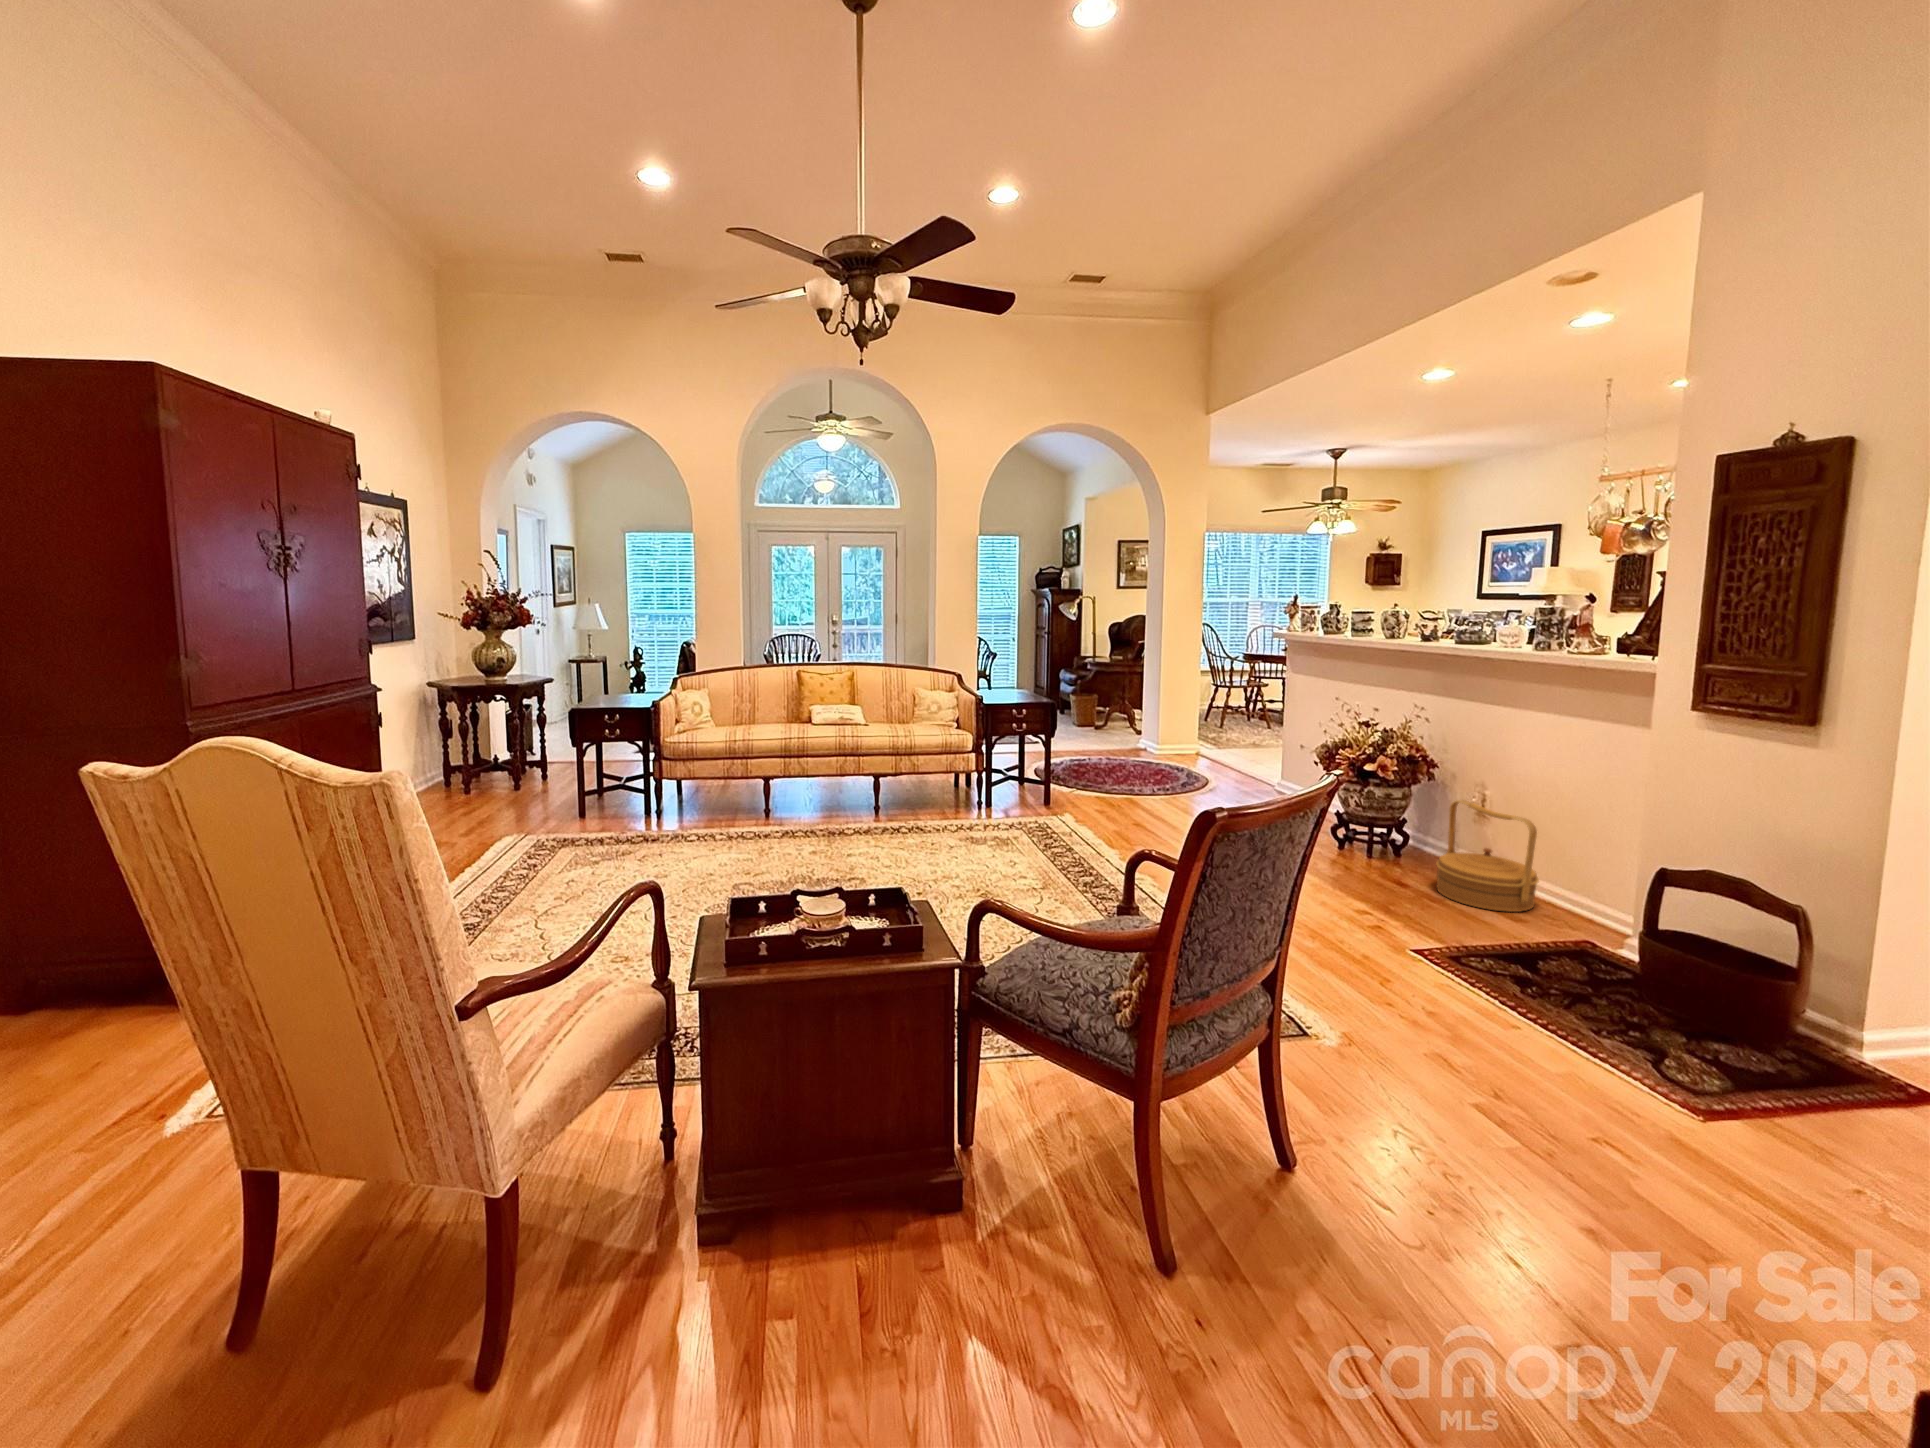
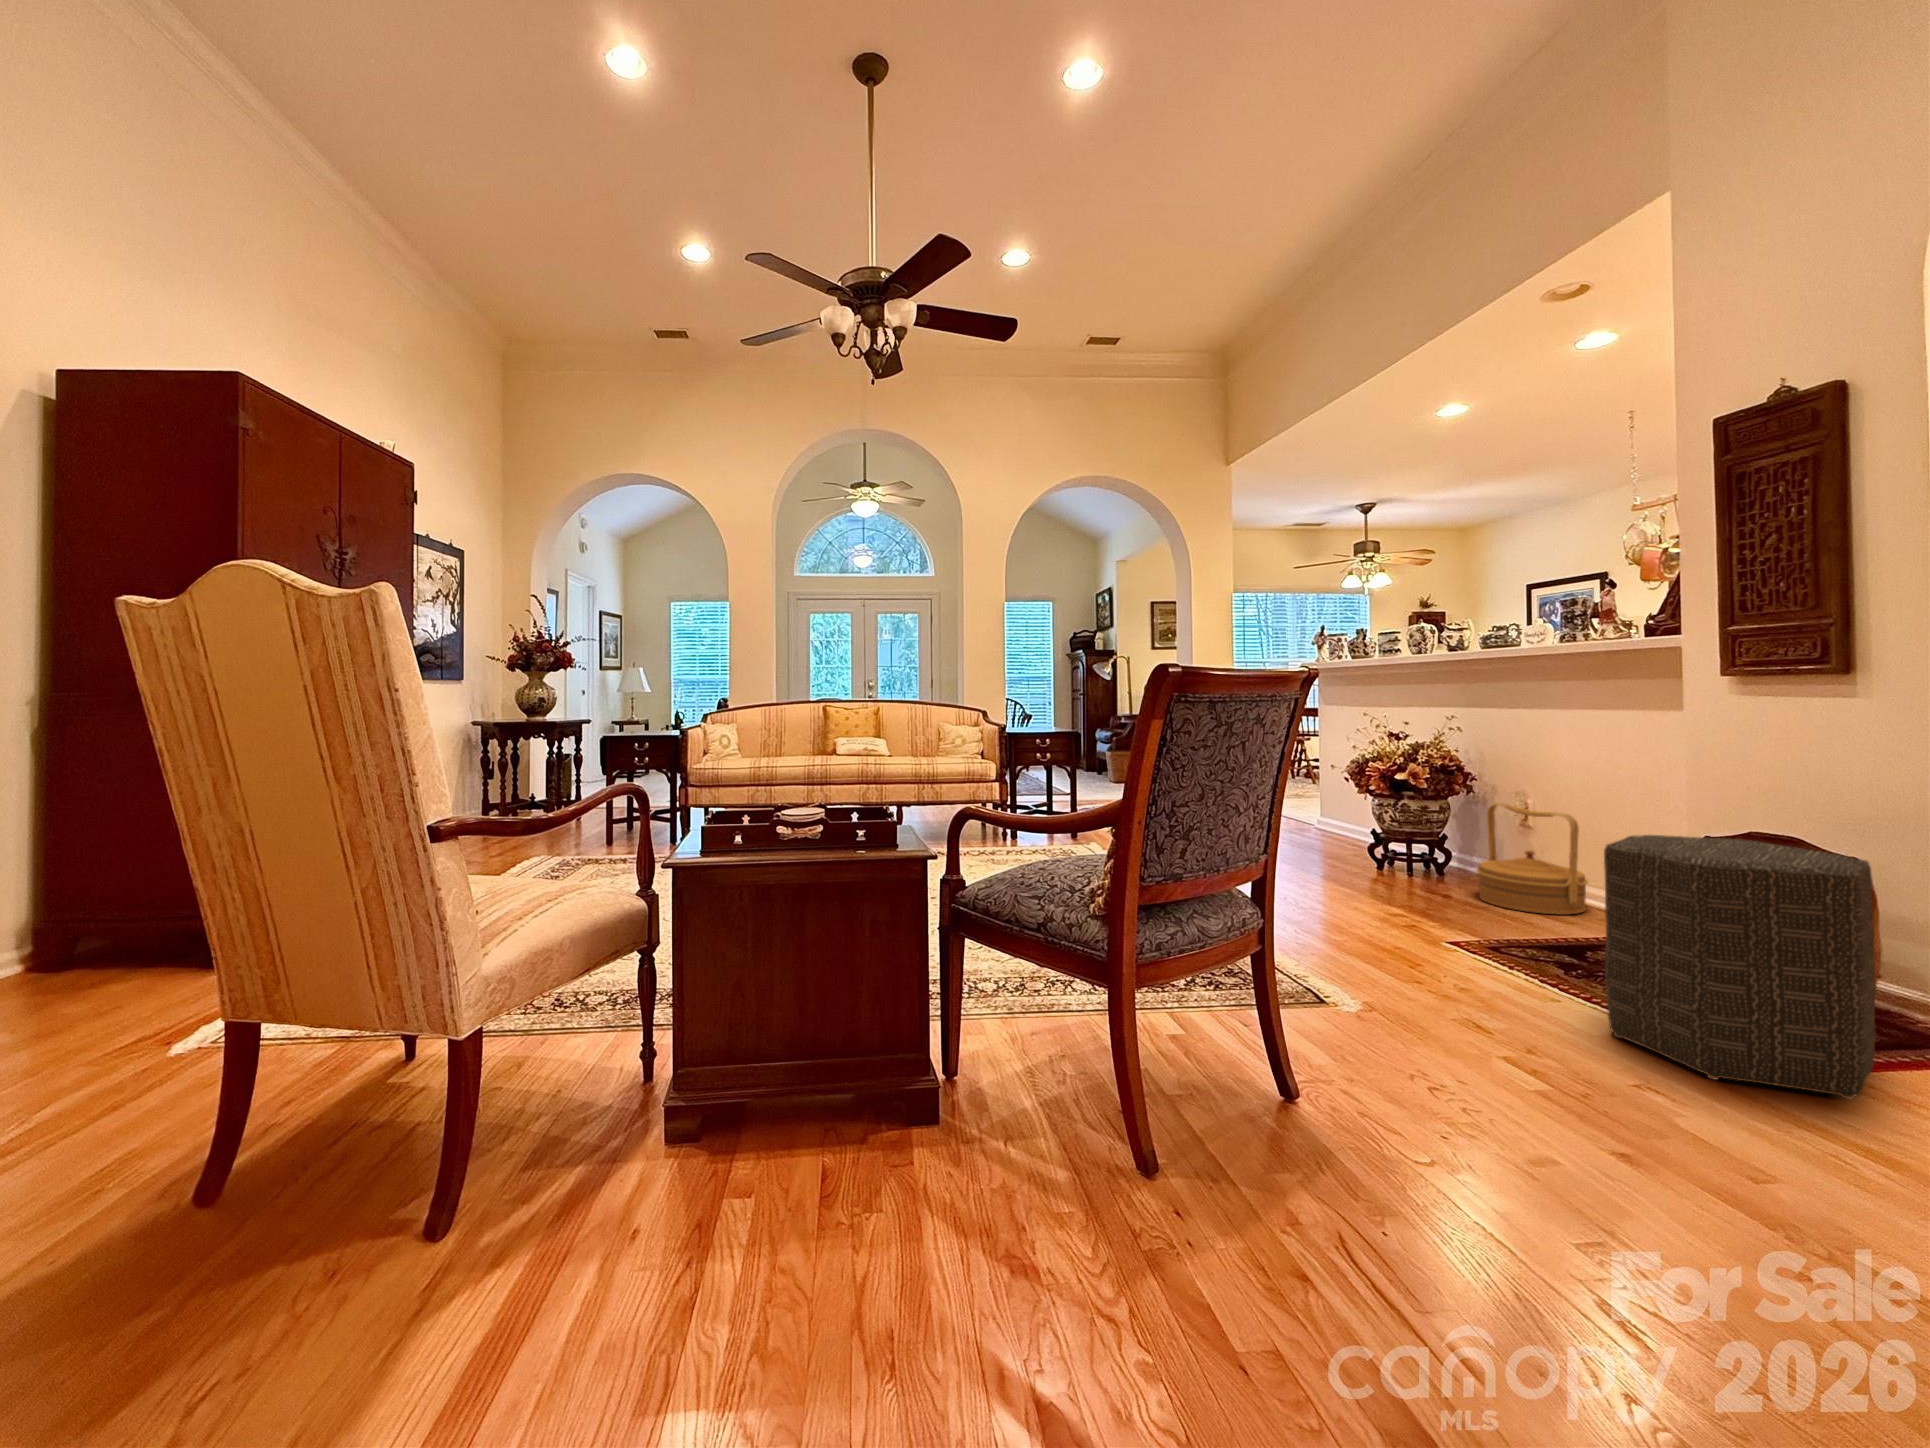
ottoman: none [1567,883,1823,1150] -> present [1604,835,1875,1099]

